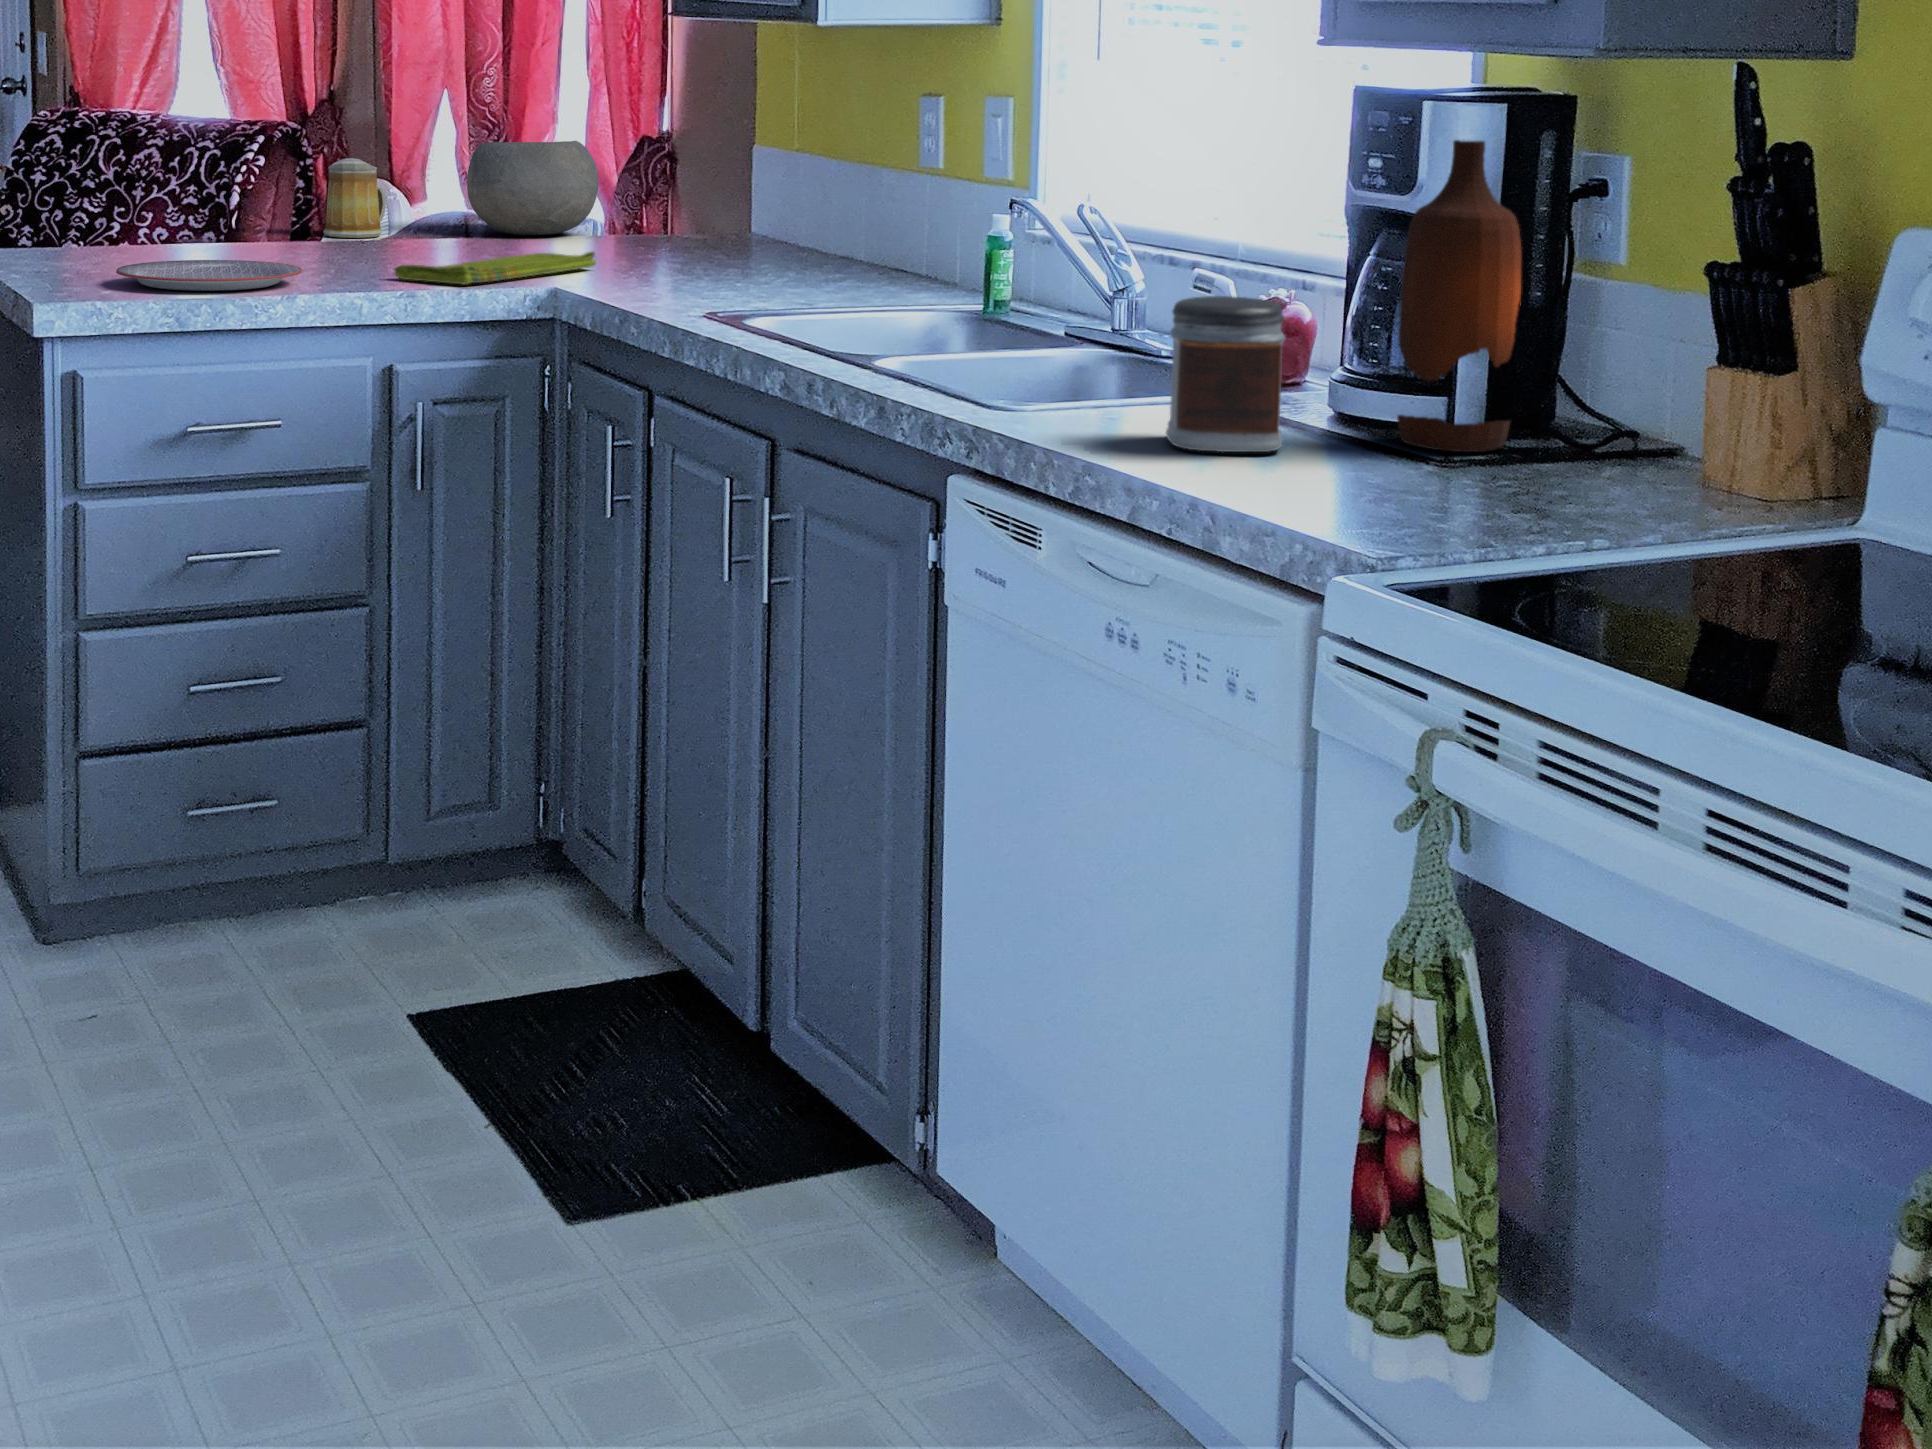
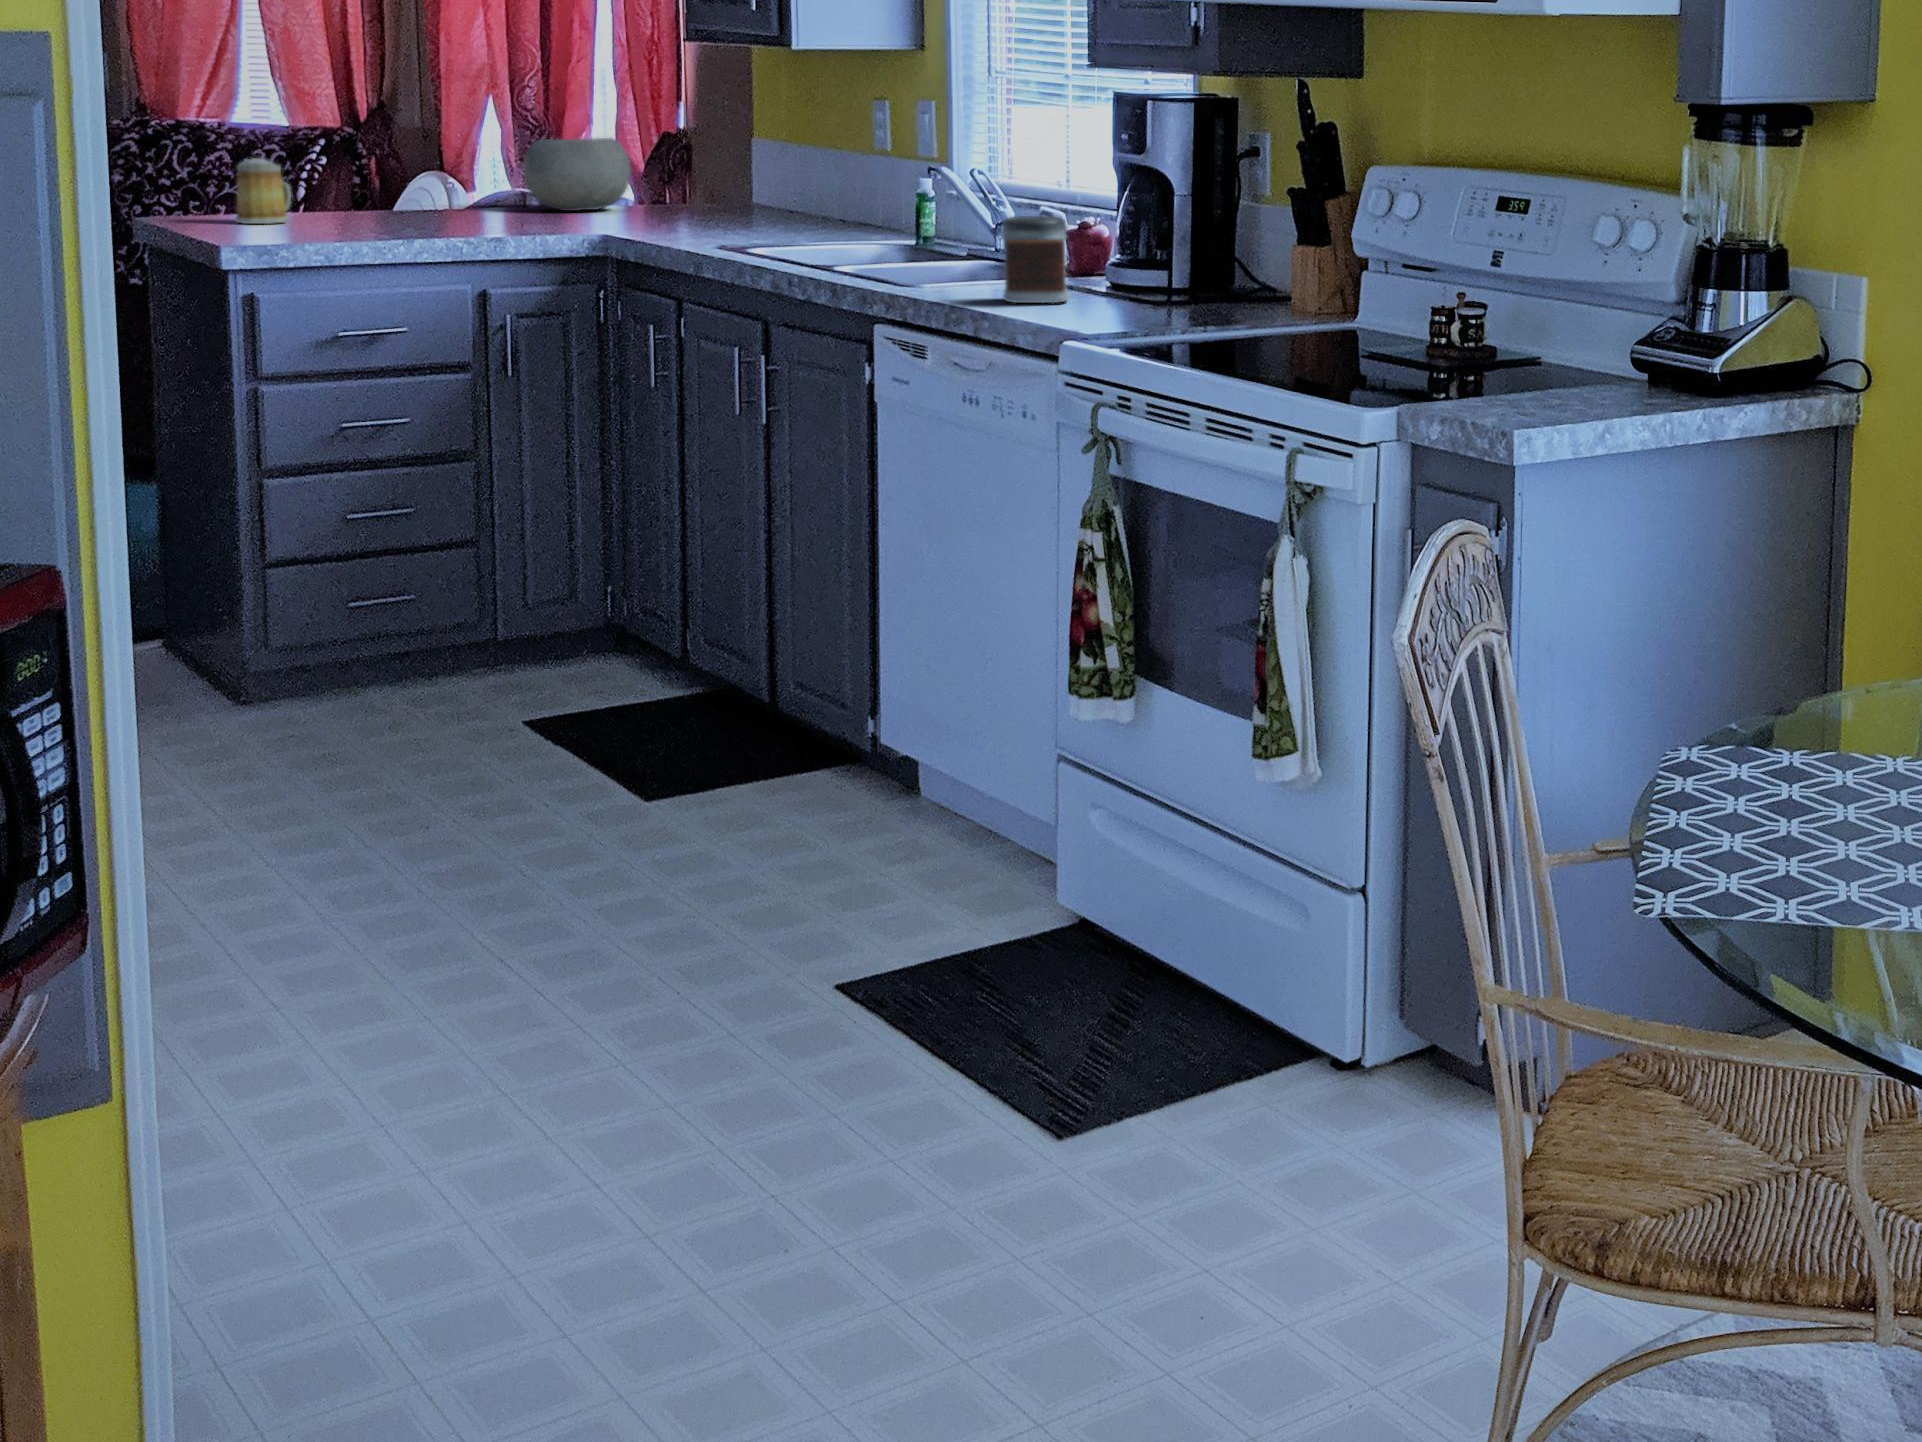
bottle: present [1397,140,1521,452] -> none [1137,123,1204,300]
mug: present [323,158,386,238] -> present [236,158,291,224]
dish towel: present [395,252,596,284] -> none [482,217,636,239]
plate: present [116,260,302,291] -> none [268,227,413,246]

